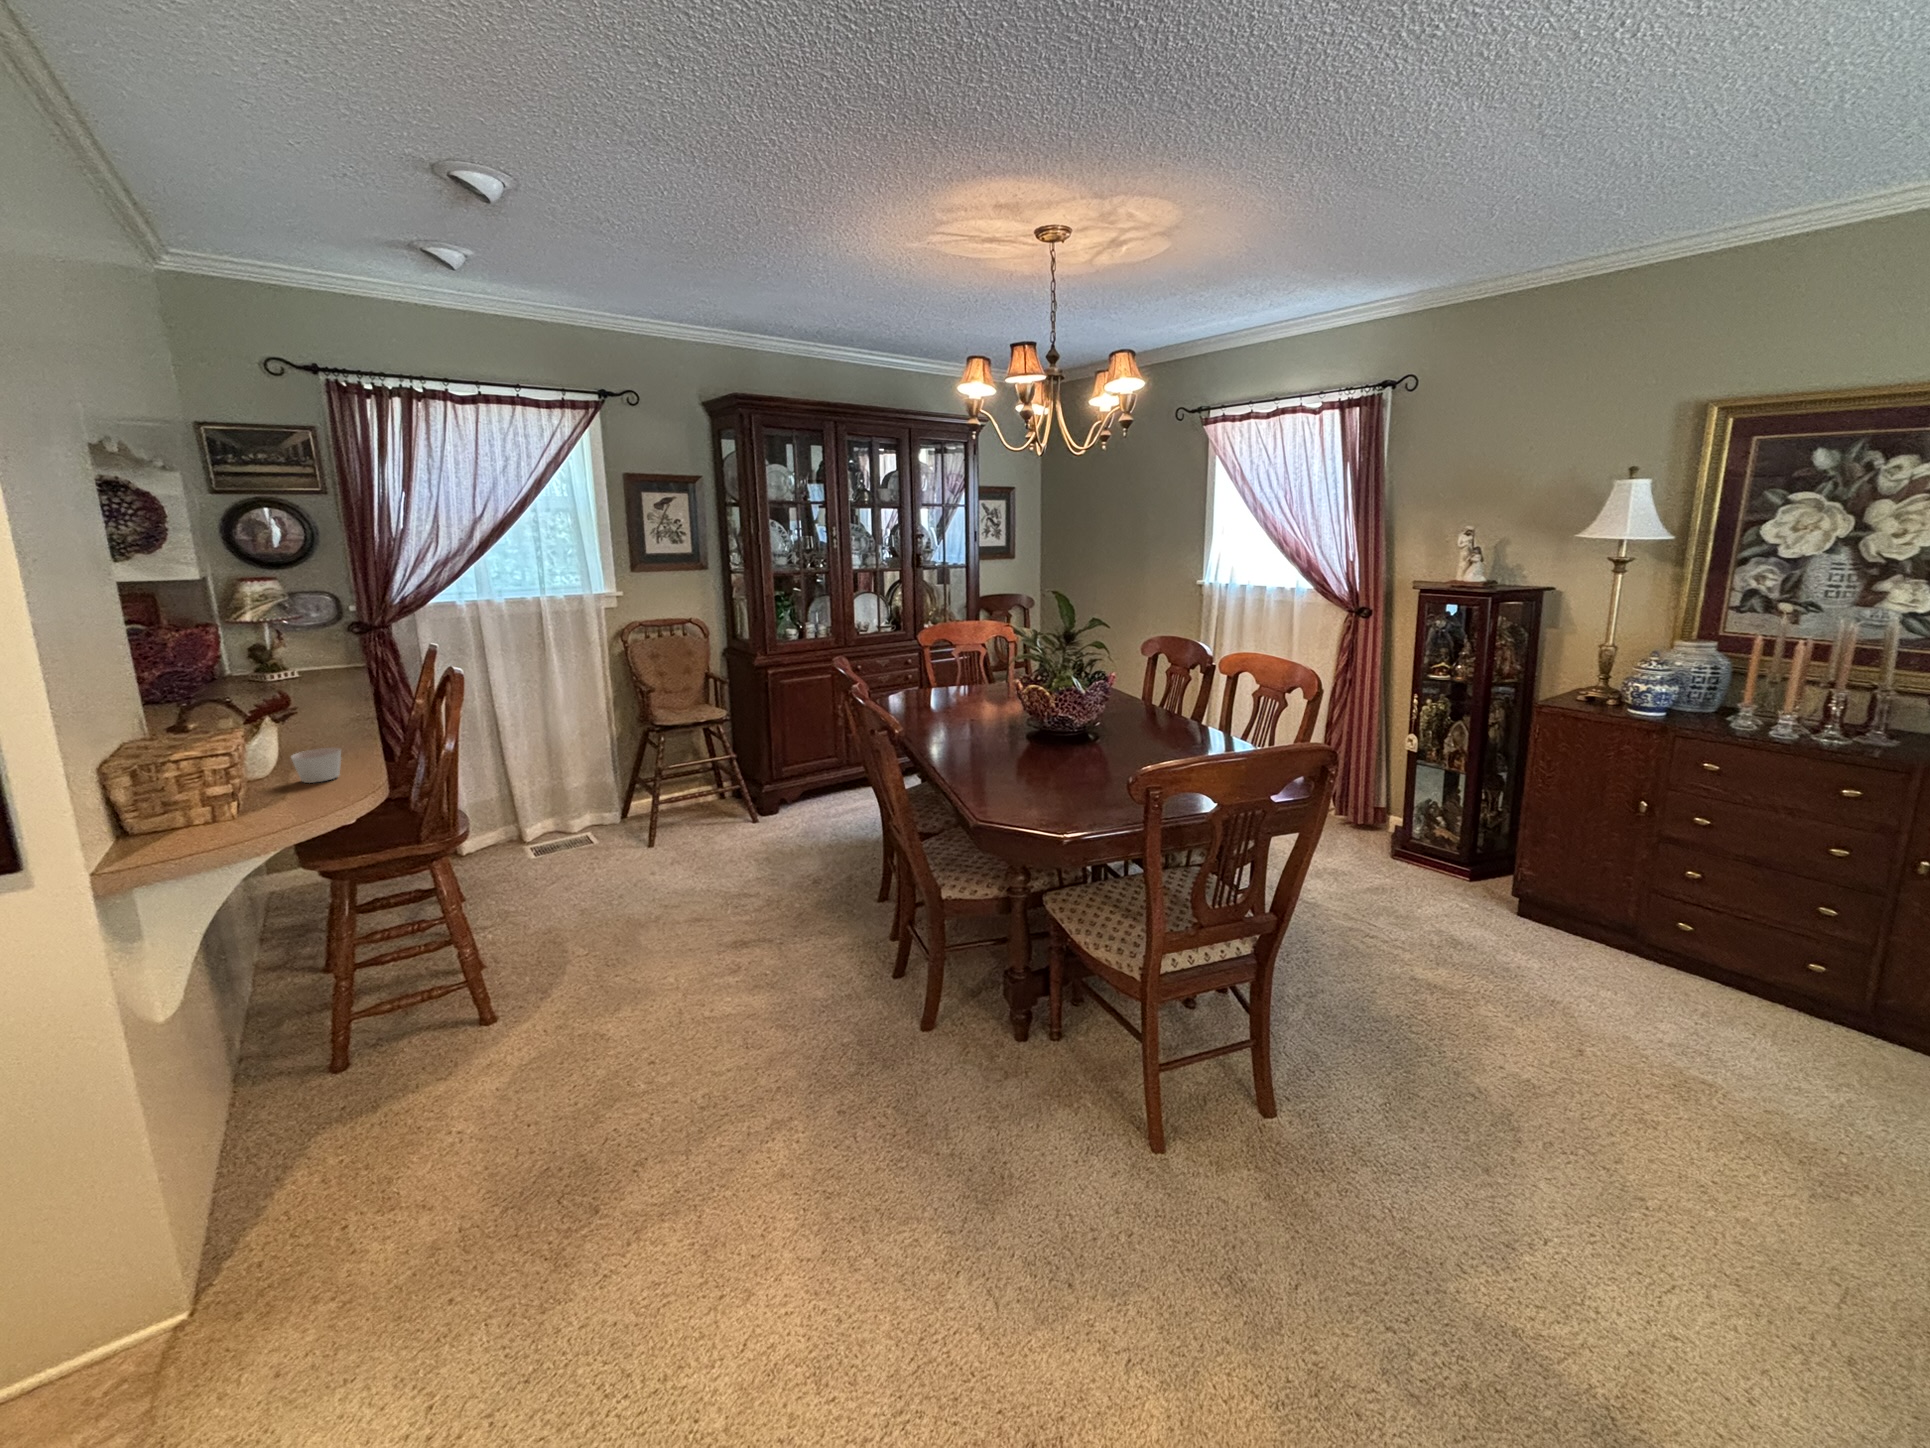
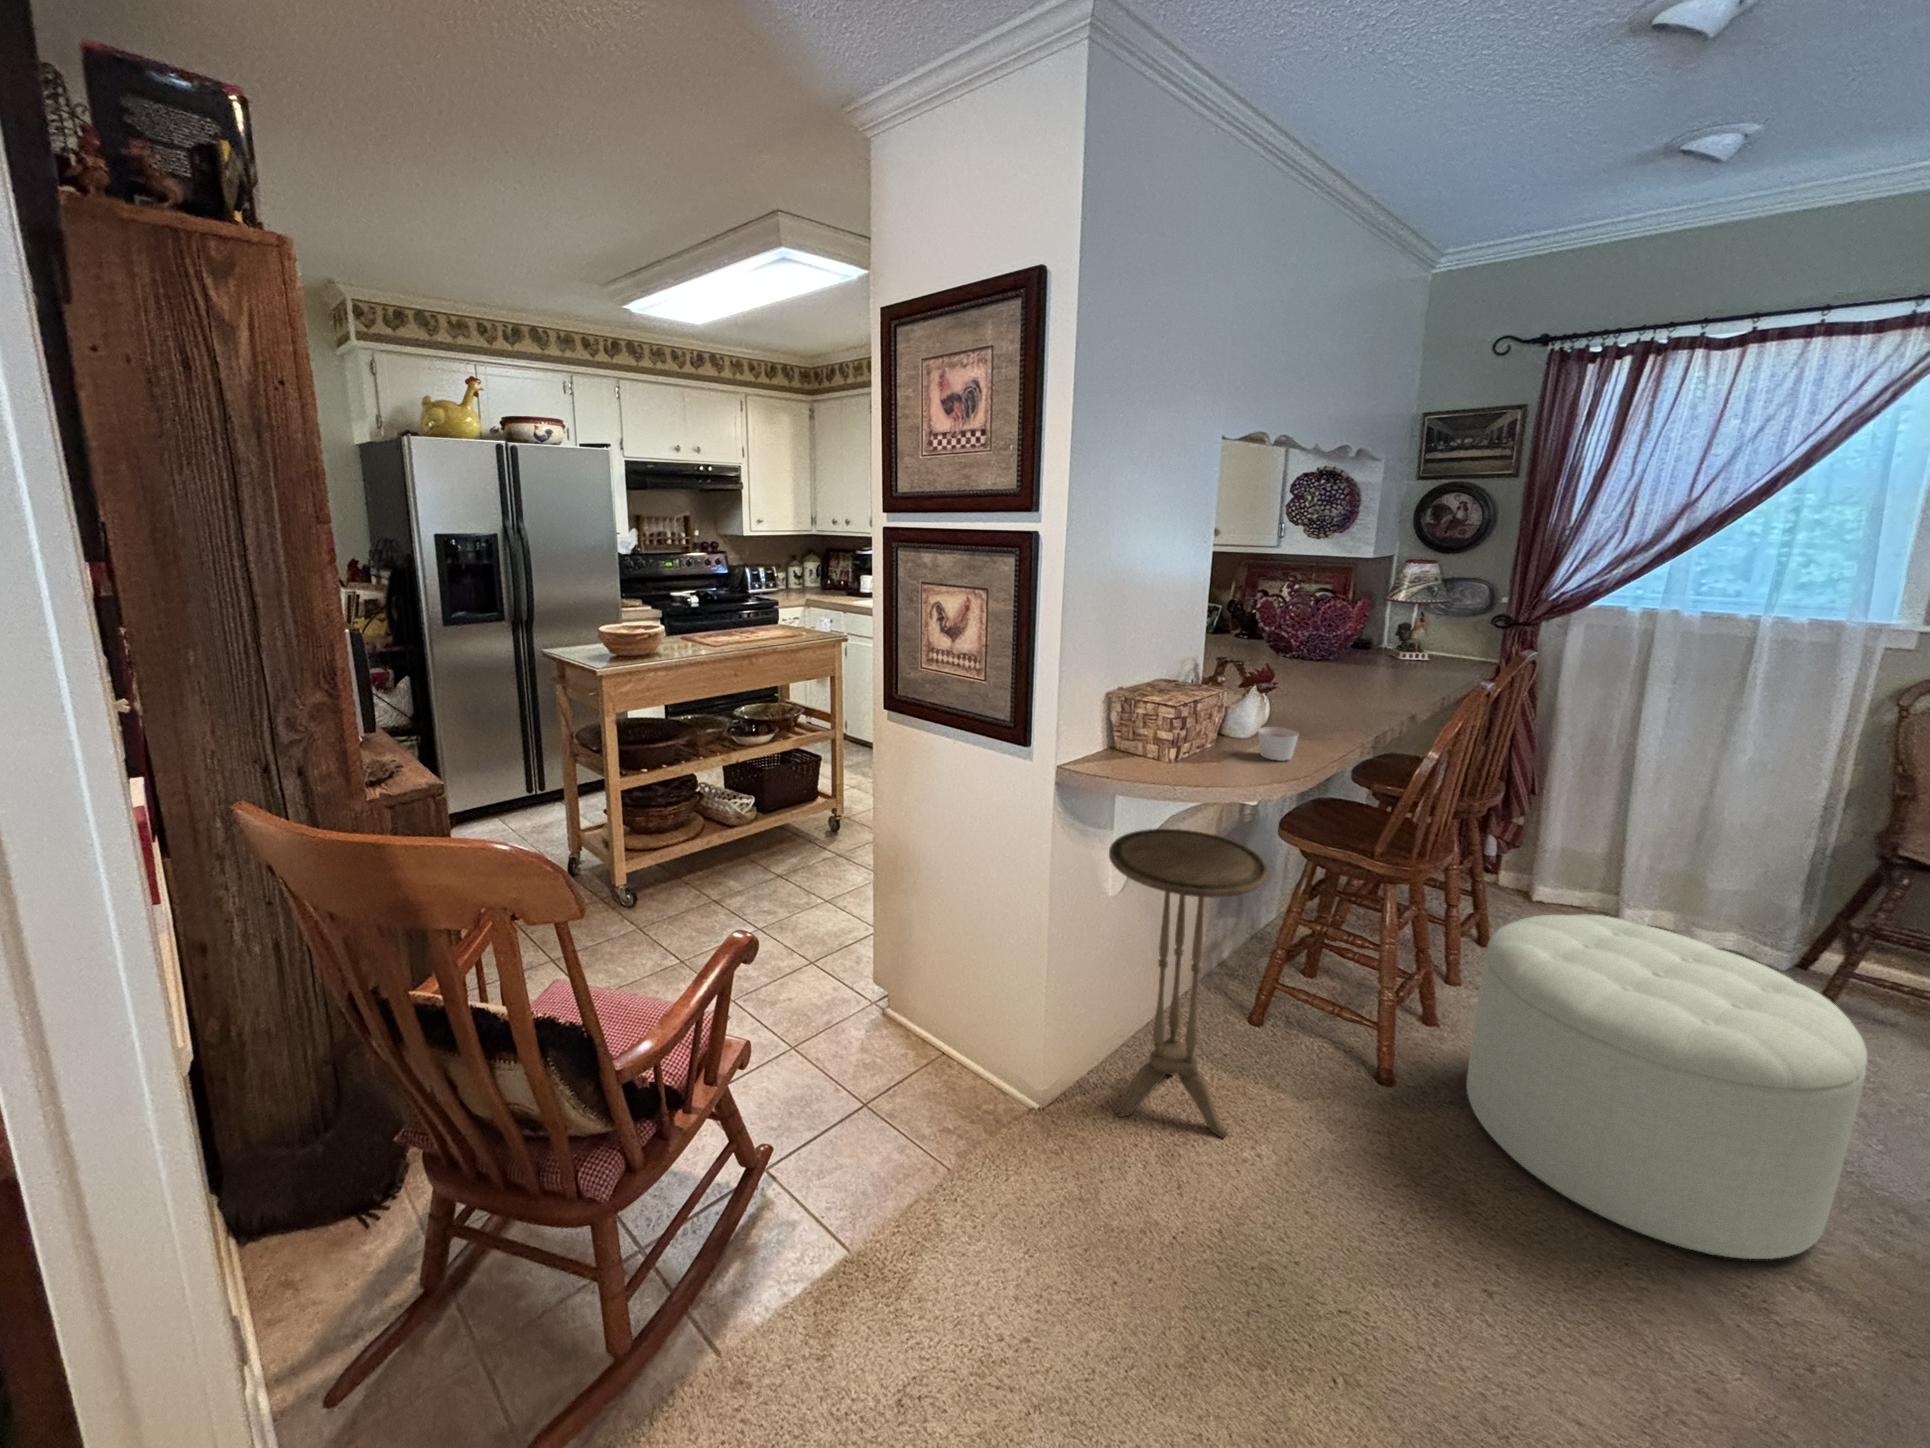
ottoman: none [524,801,730,993] -> present [1467,915,1868,1259]
side table: none [176,871,425,1228] -> present [1109,829,1268,1138]

